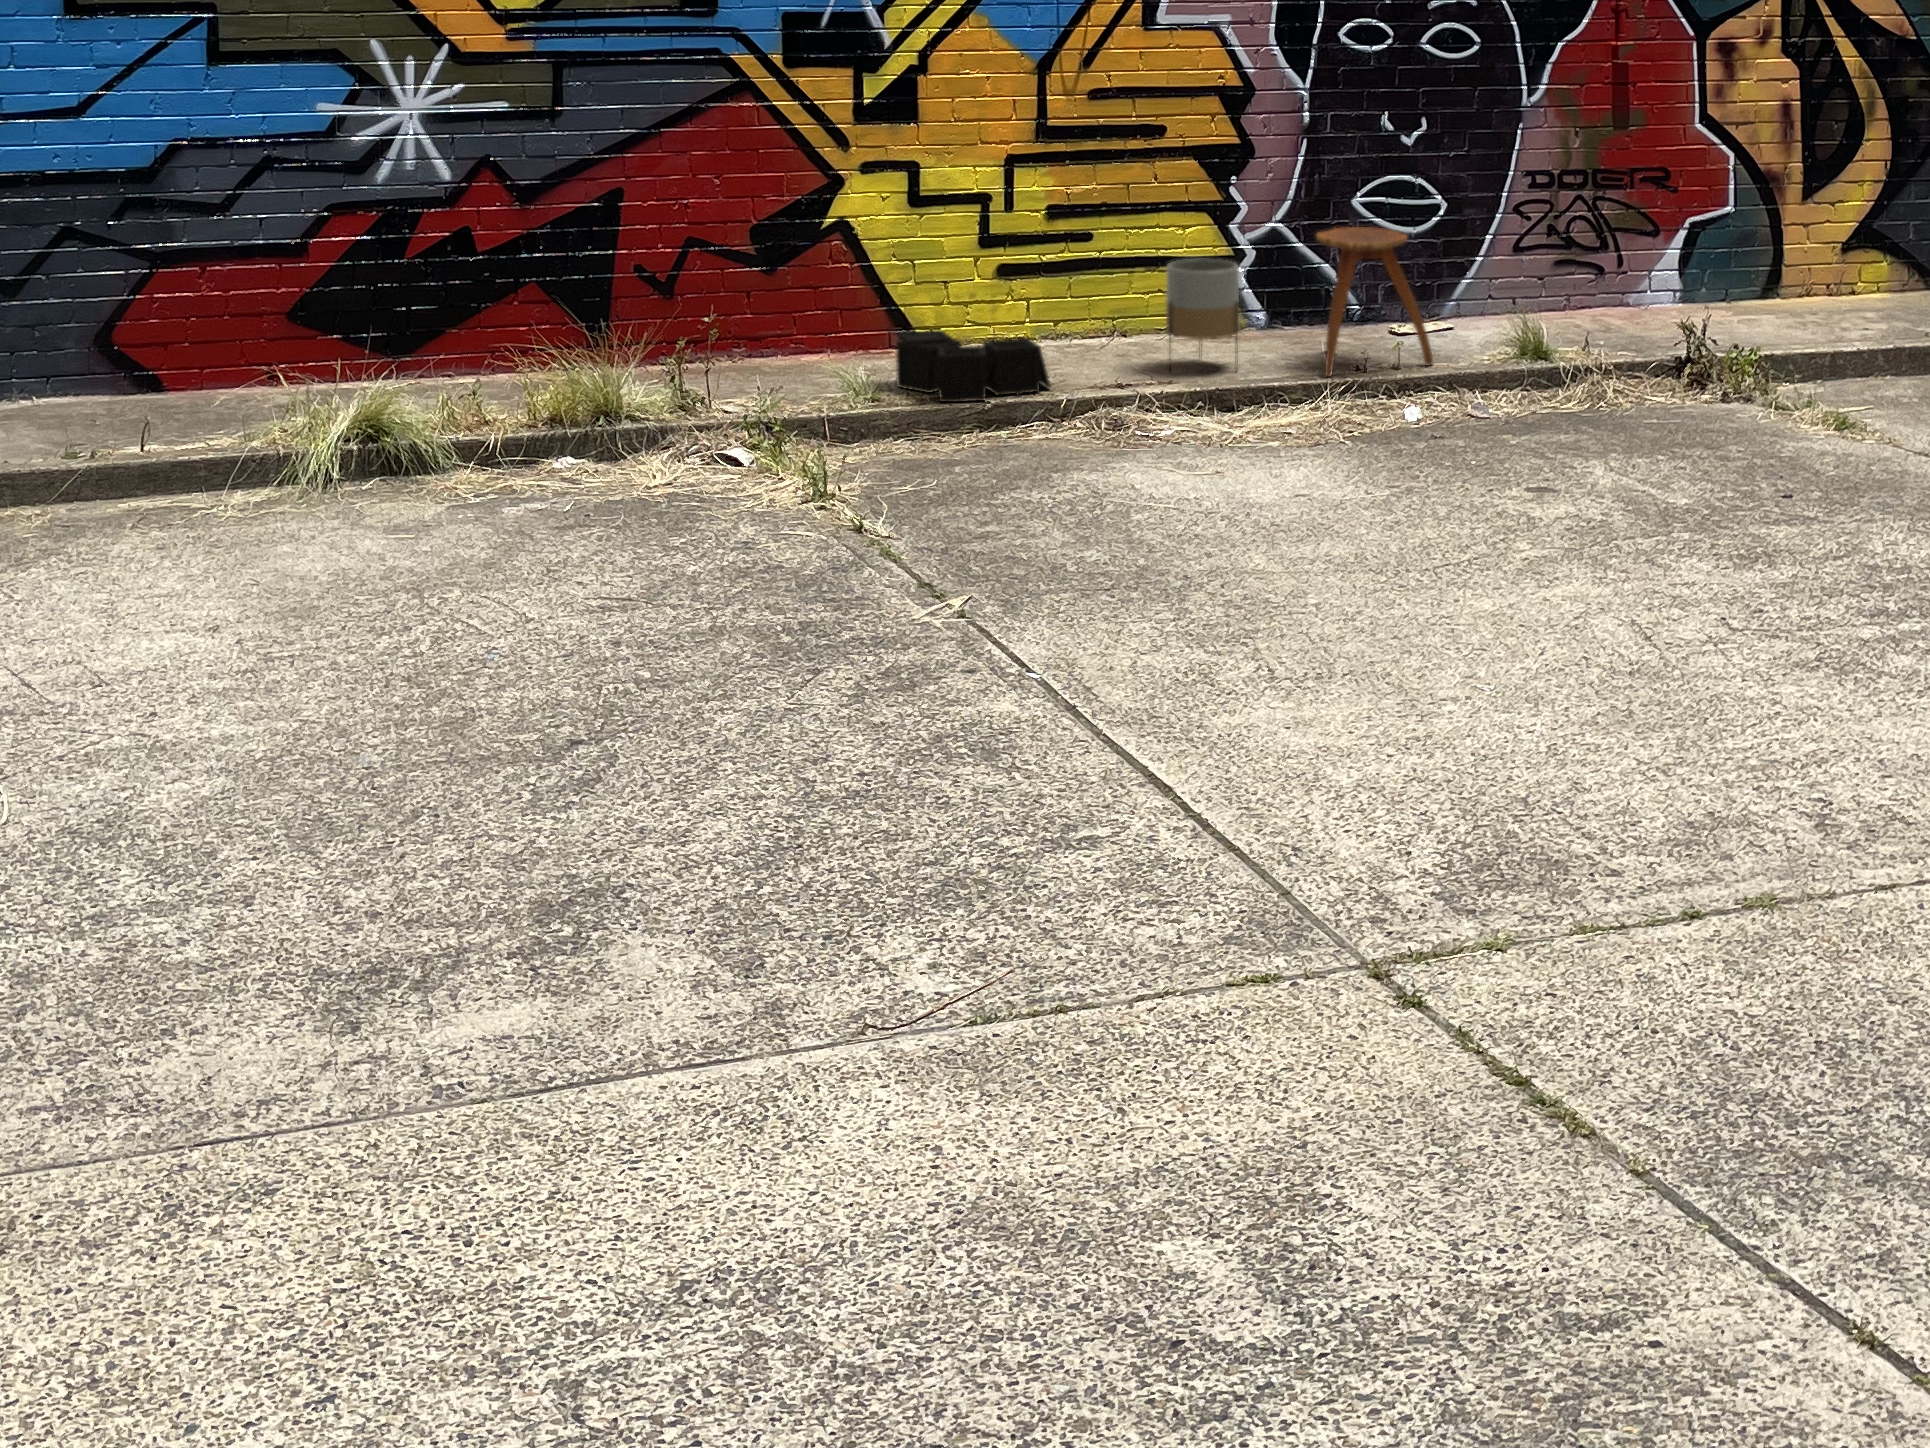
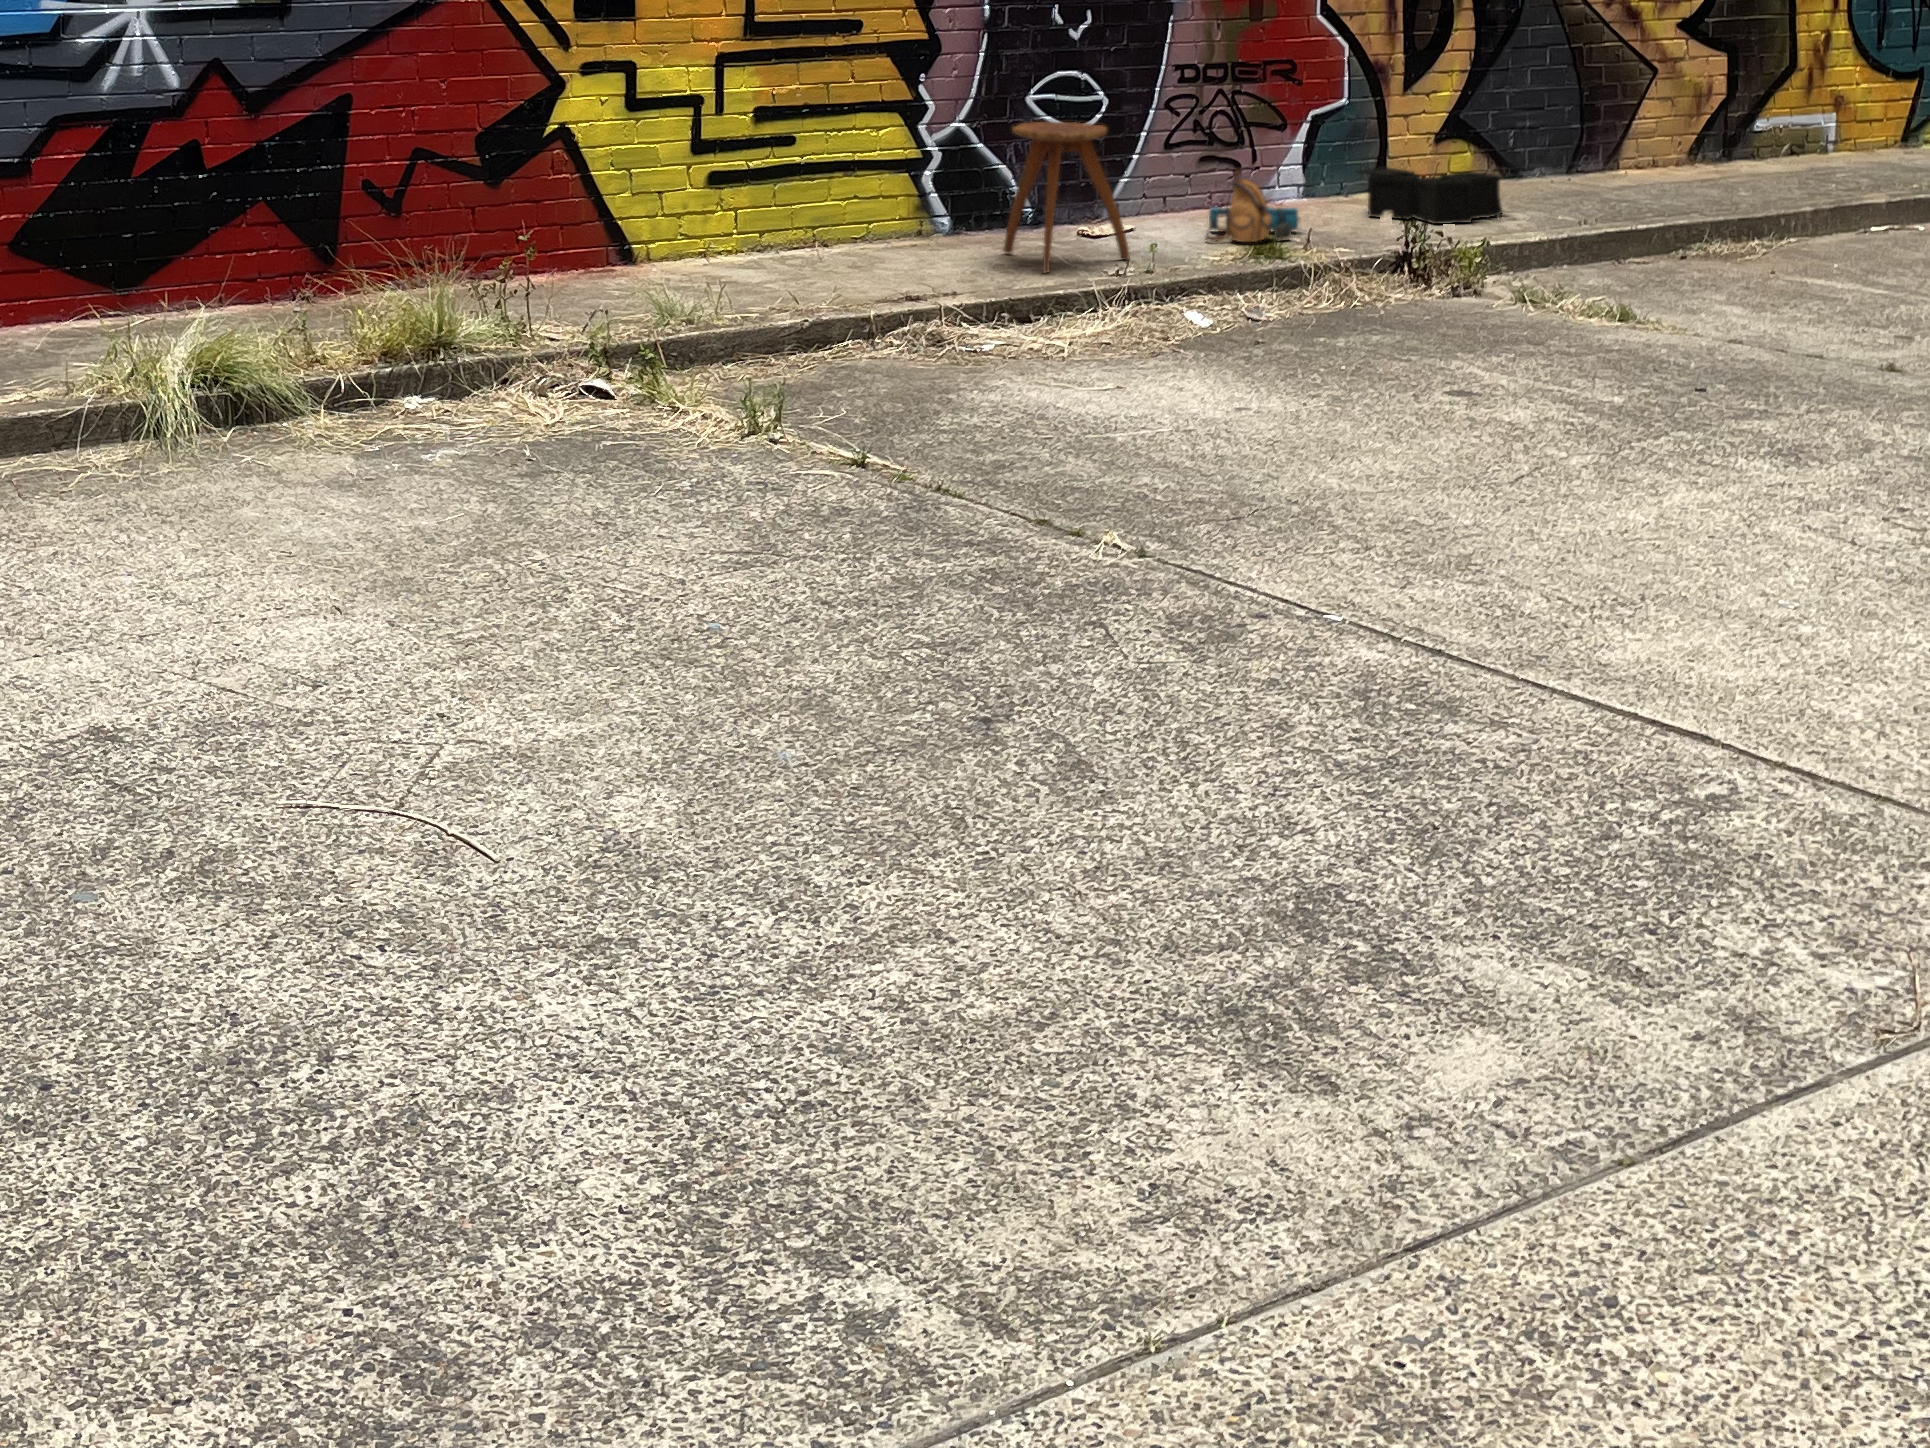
planter: present [1166,259,1239,369] -> none [871,159,950,277]
backpack: none [1539,279,1651,352] -> present [1206,170,1299,242]
storage bin: present [896,330,1051,402] -> present [1358,167,1502,224]

